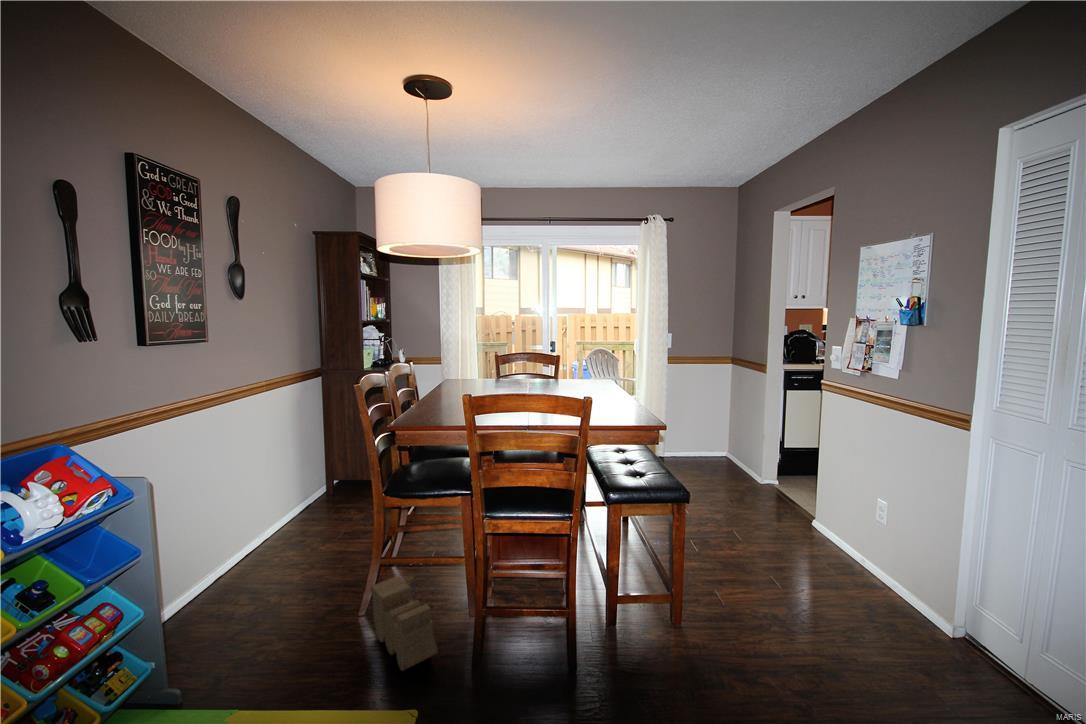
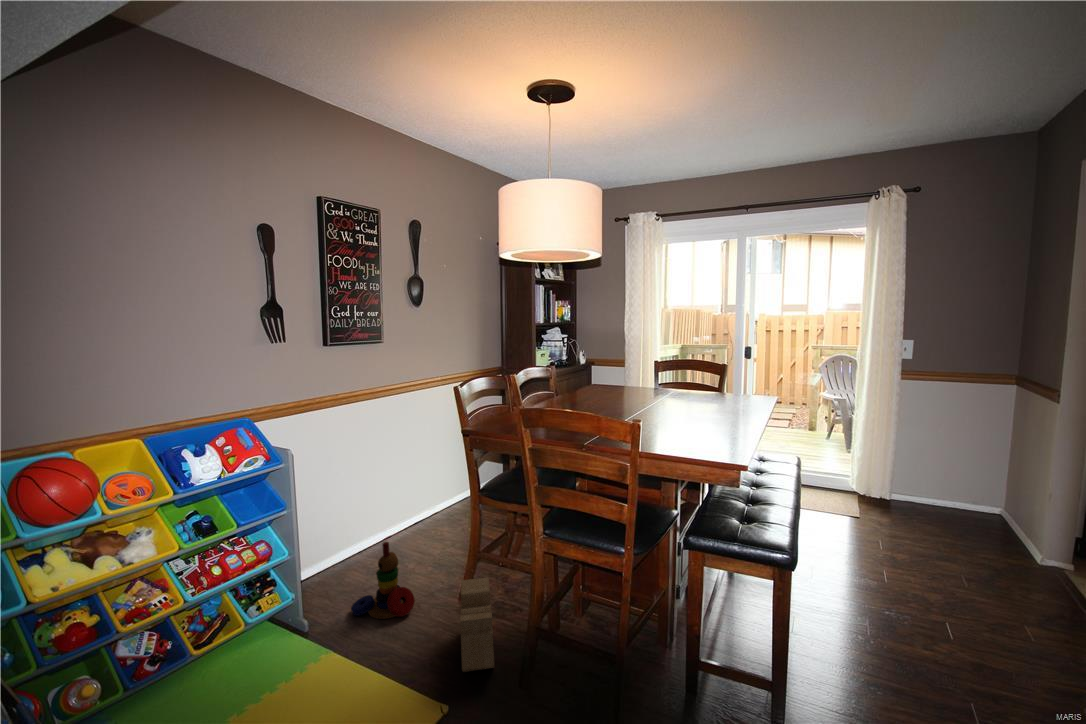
stacking toy: none [222,568,306,664] -> present [351,542,415,619]

